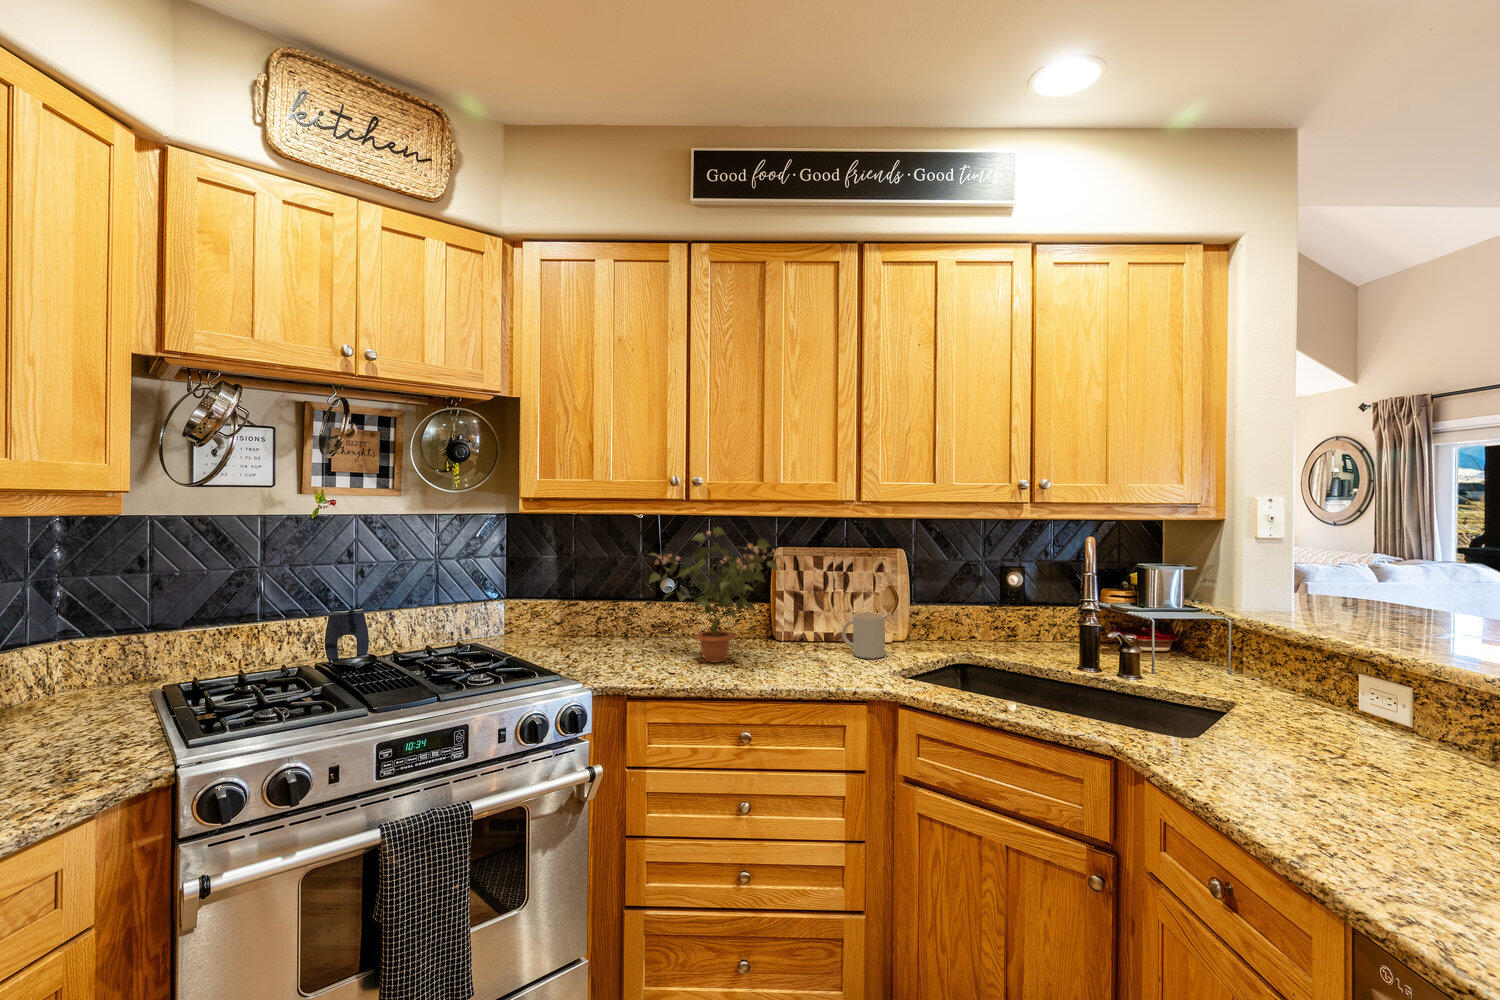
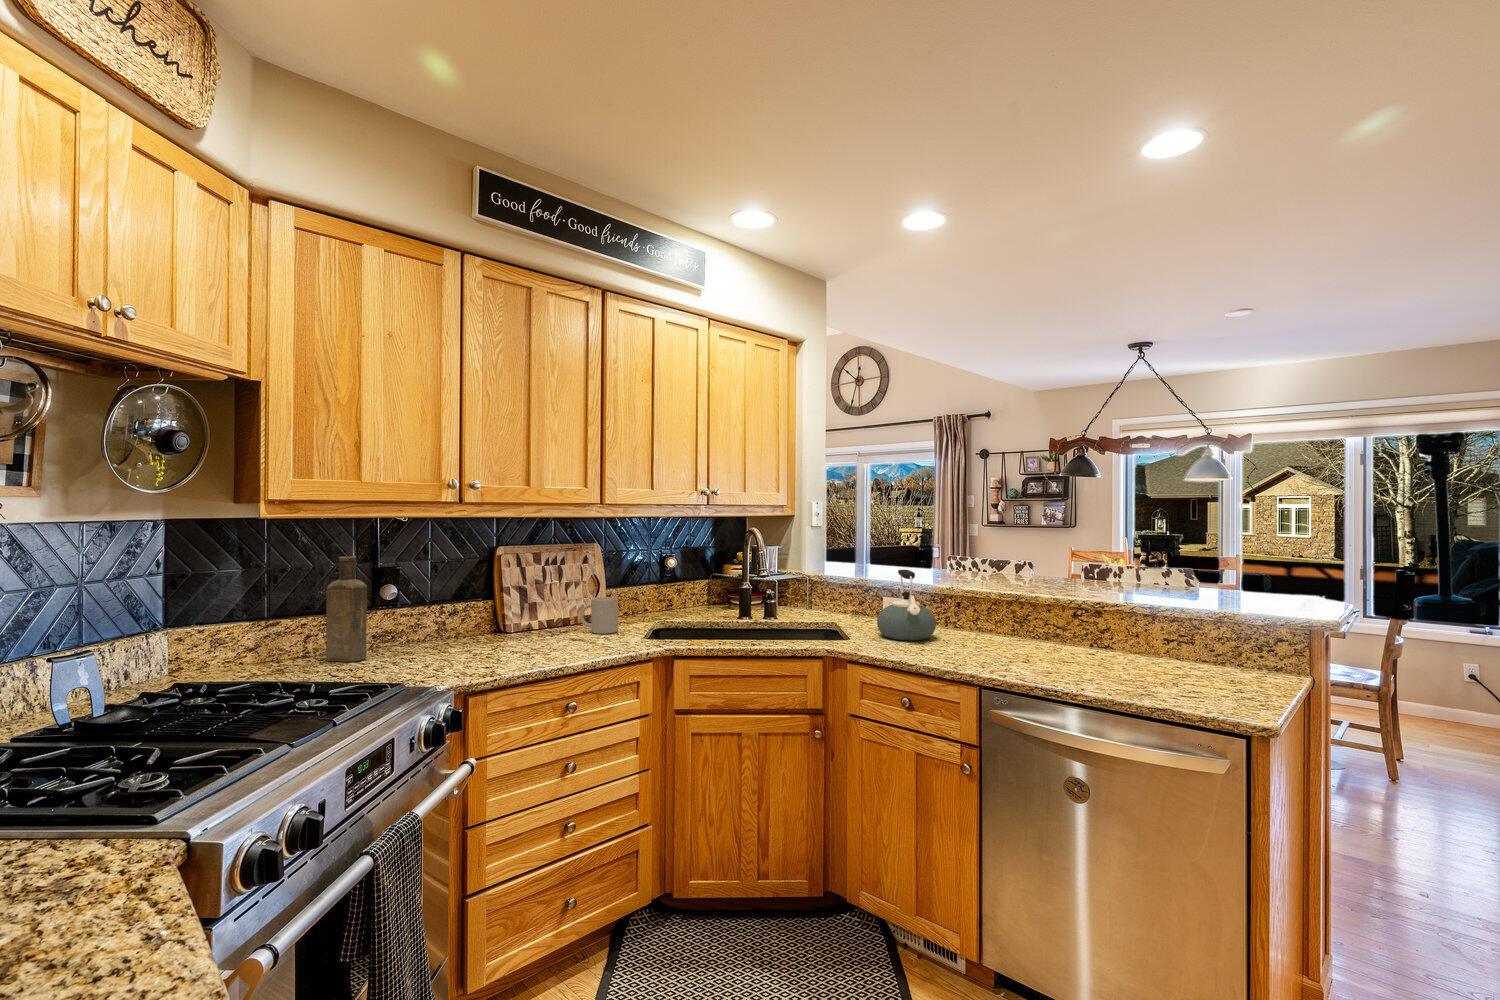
potted plant: present [649,527,779,663] -> none [414,527,559,654]
bottle: none [594,551,622,647] -> present [326,556,367,662]
kettle: none [1267,629,1414,777] -> present [877,570,936,641]

